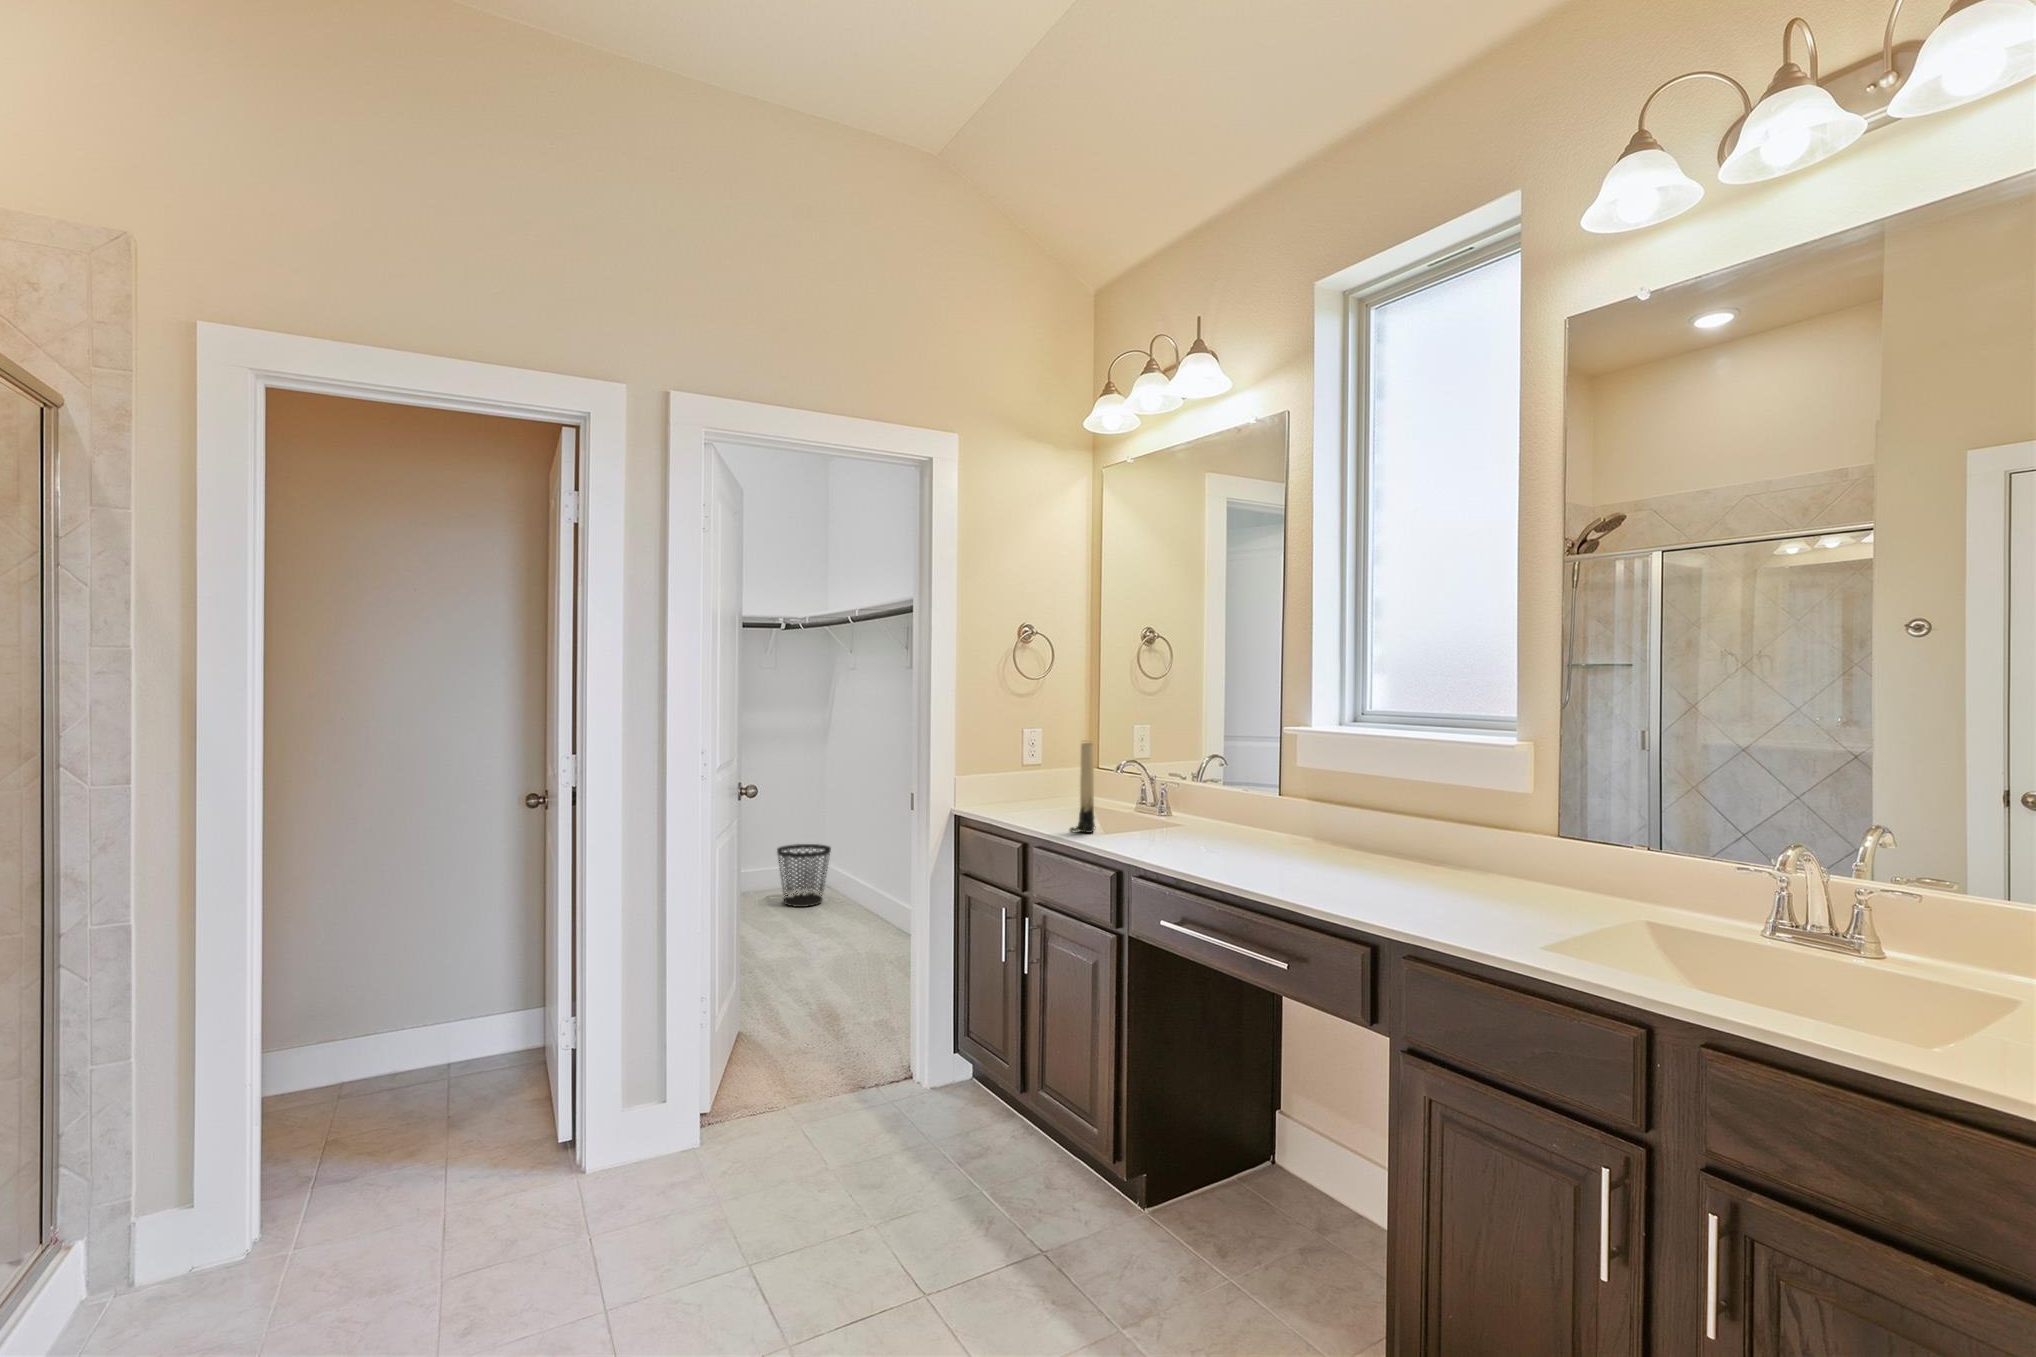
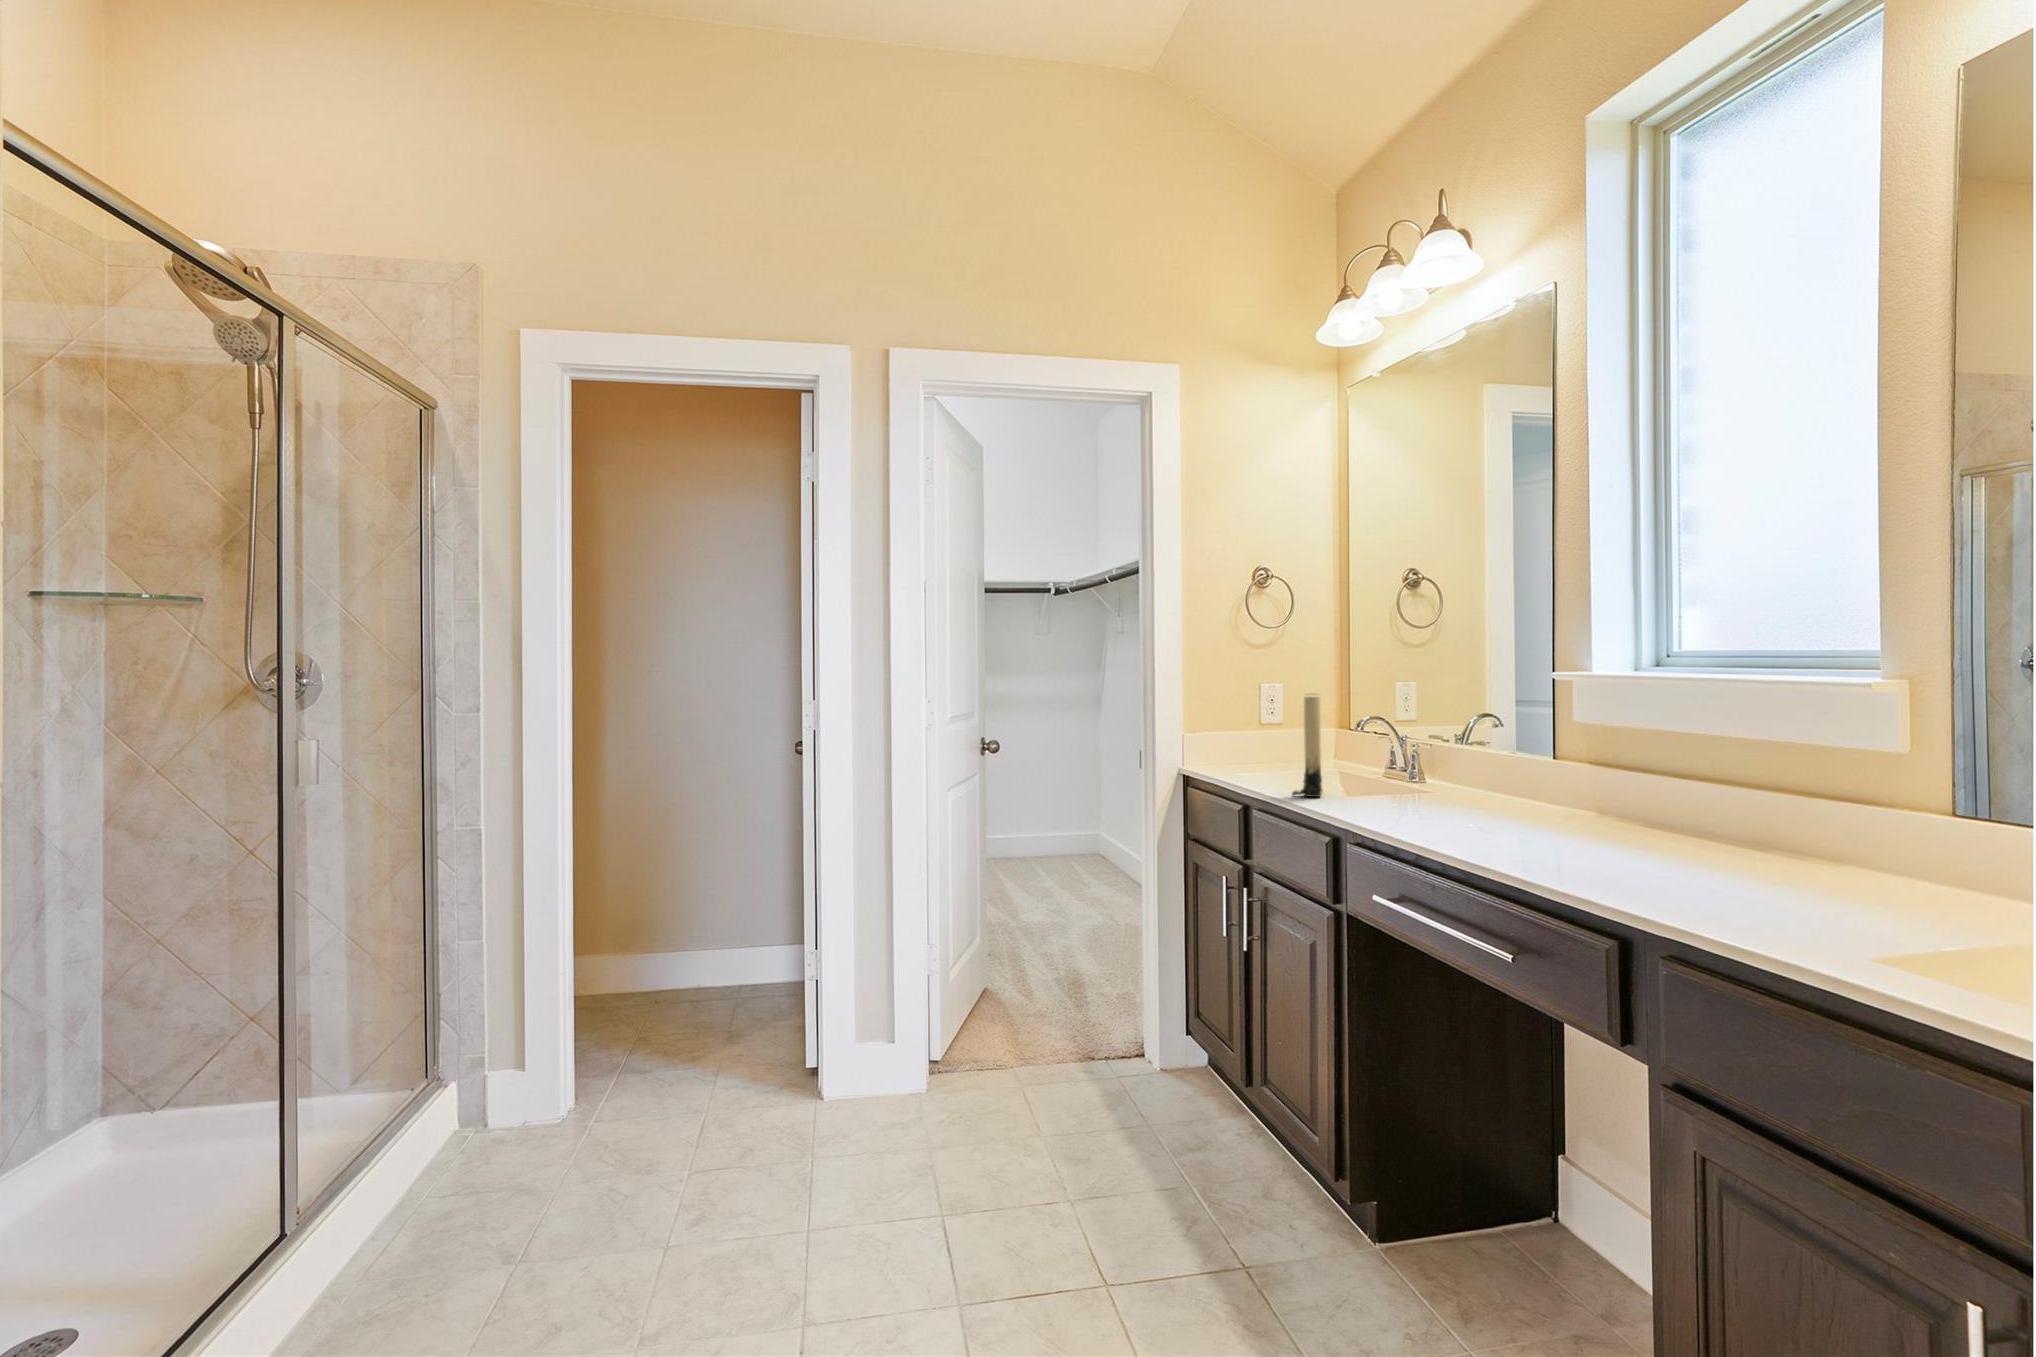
wastebasket: present [777,844,831,907] -> none [1053,808,1106,869]

